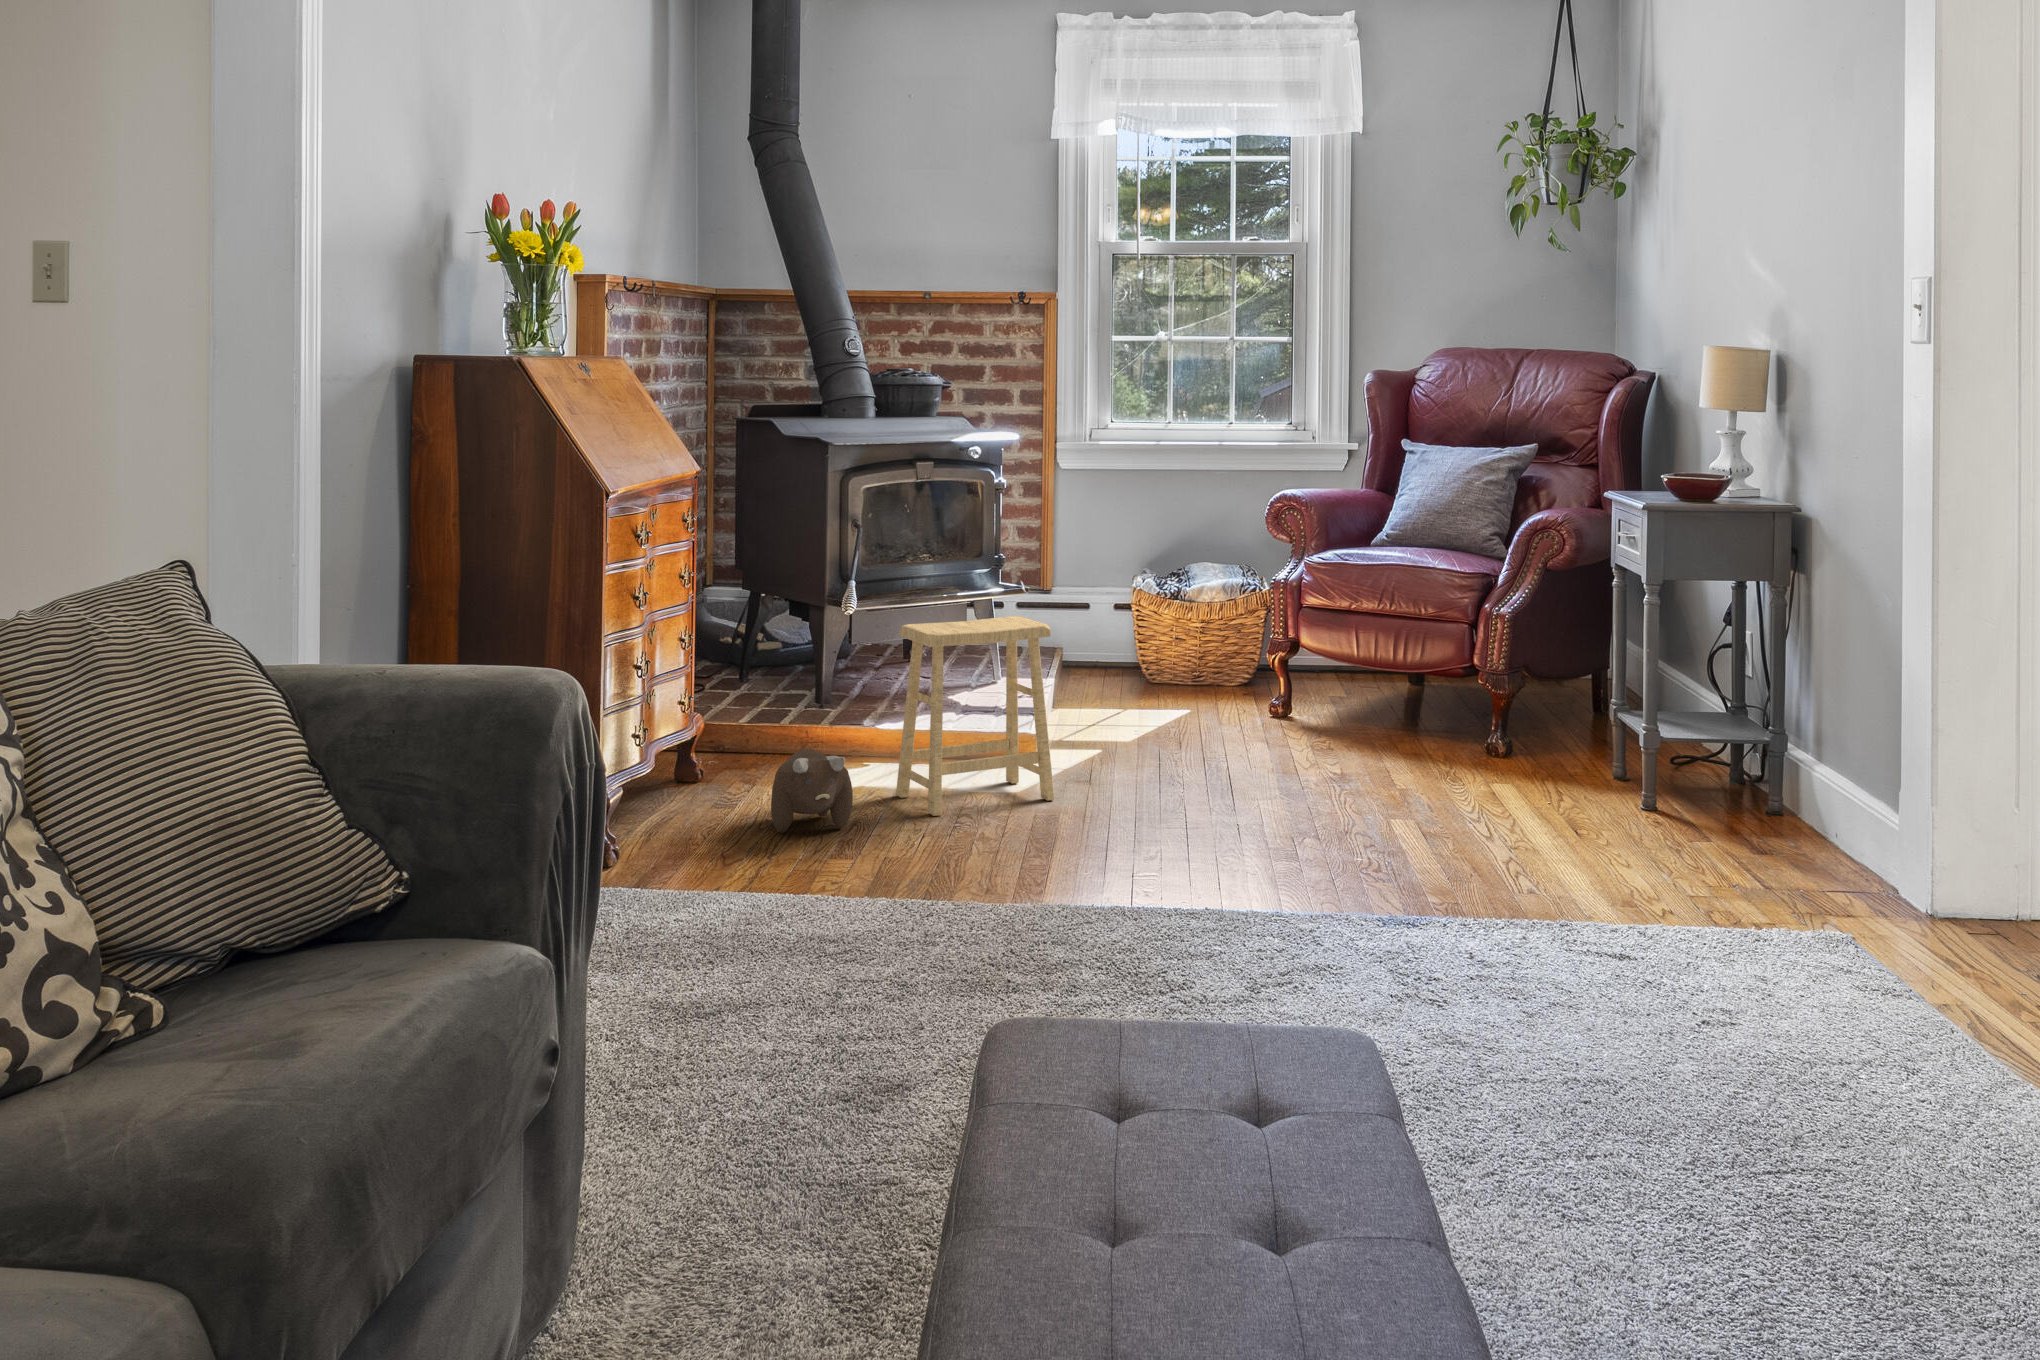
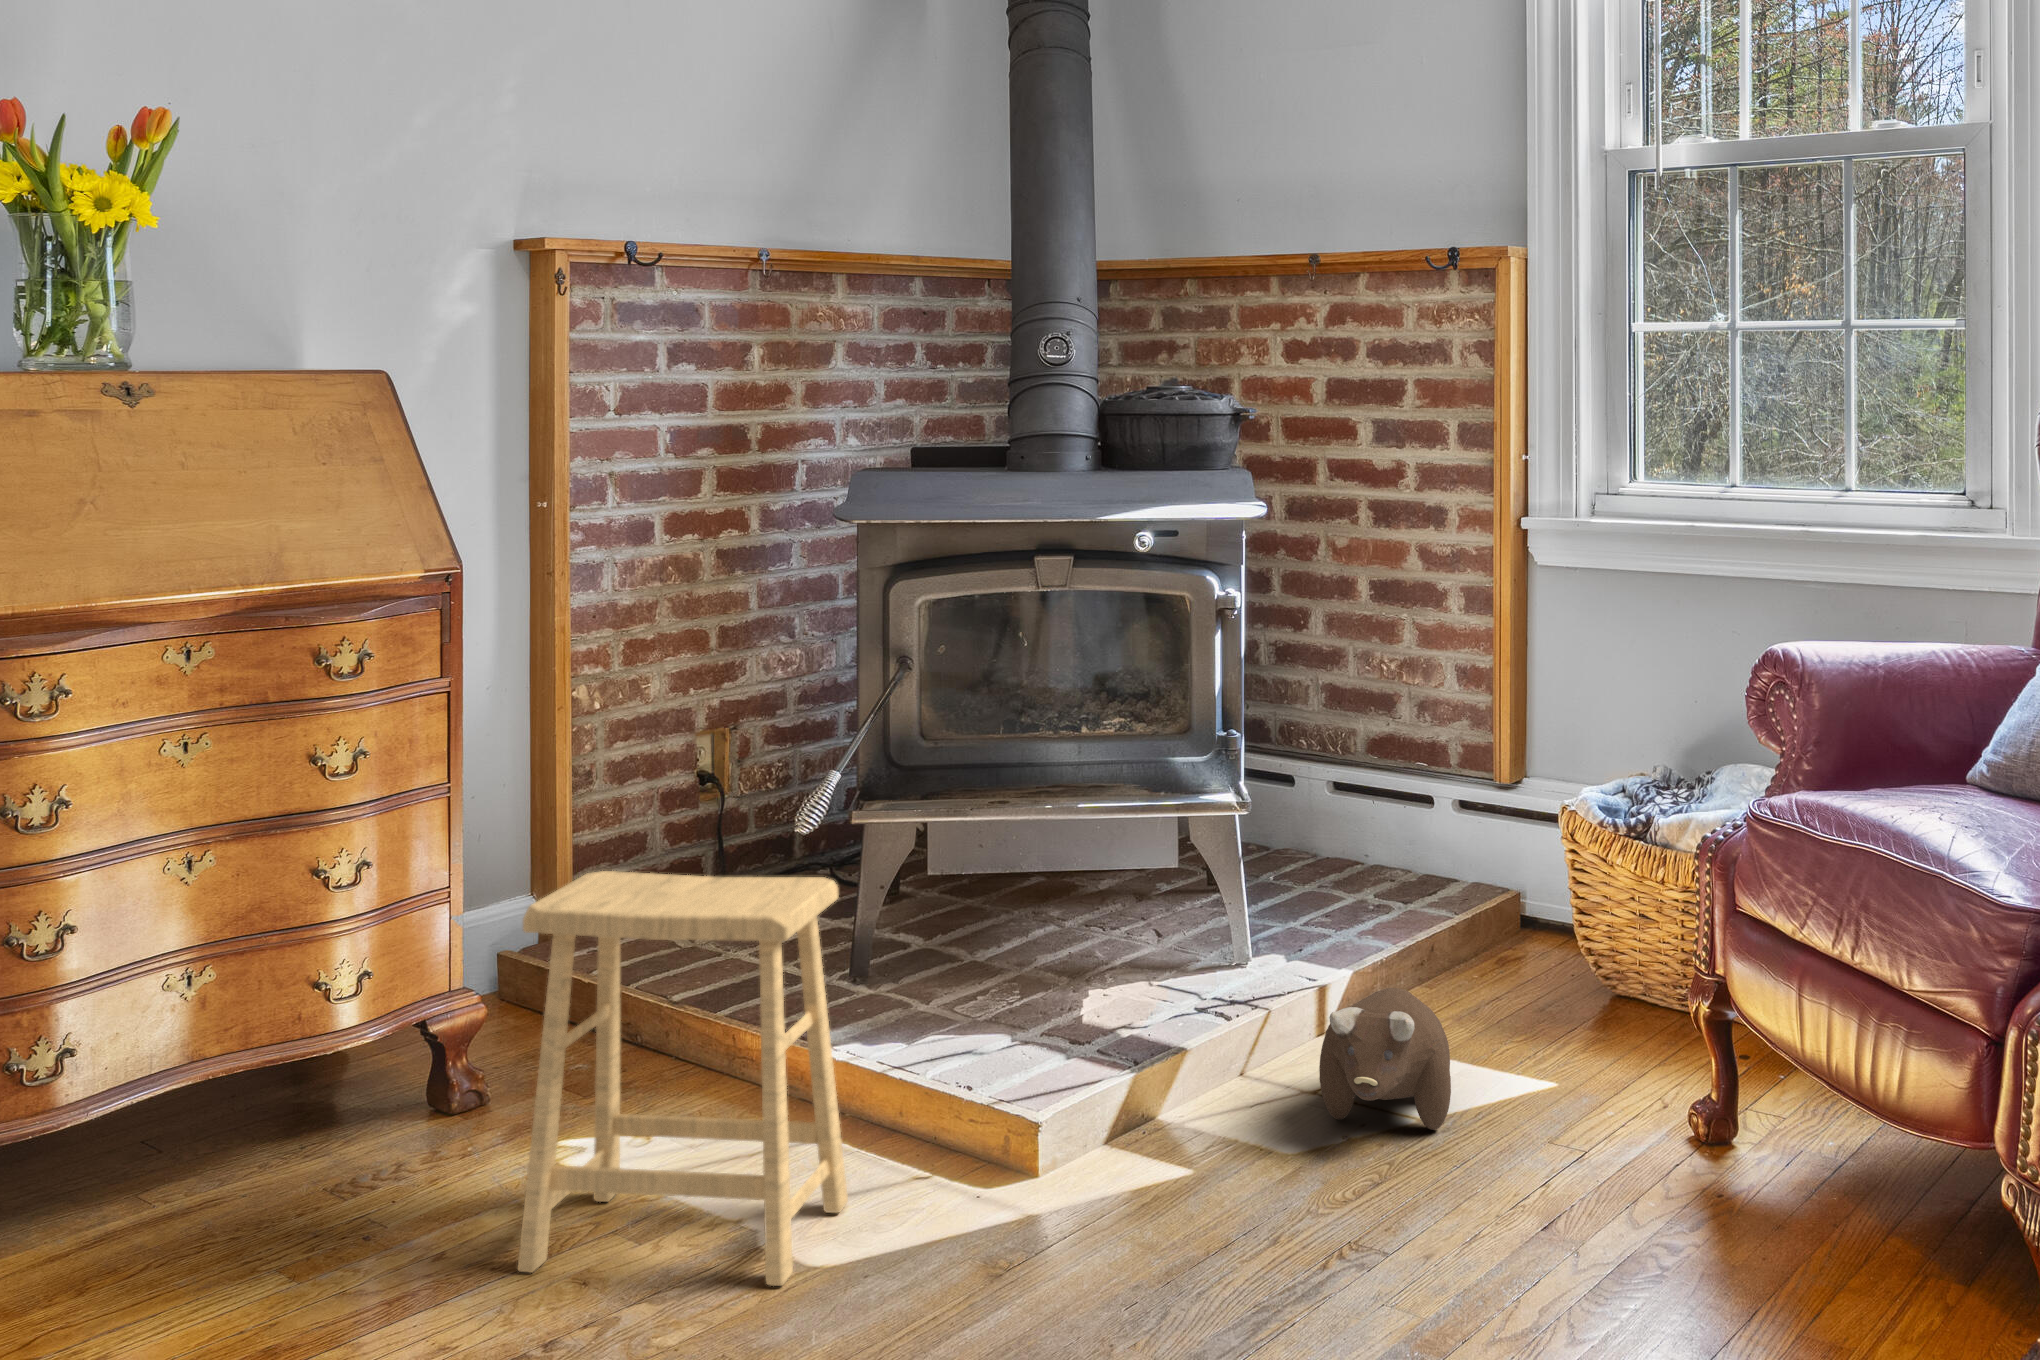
plush toy: present [771,749,853,833] -> present [1319,988,1451,1130]

